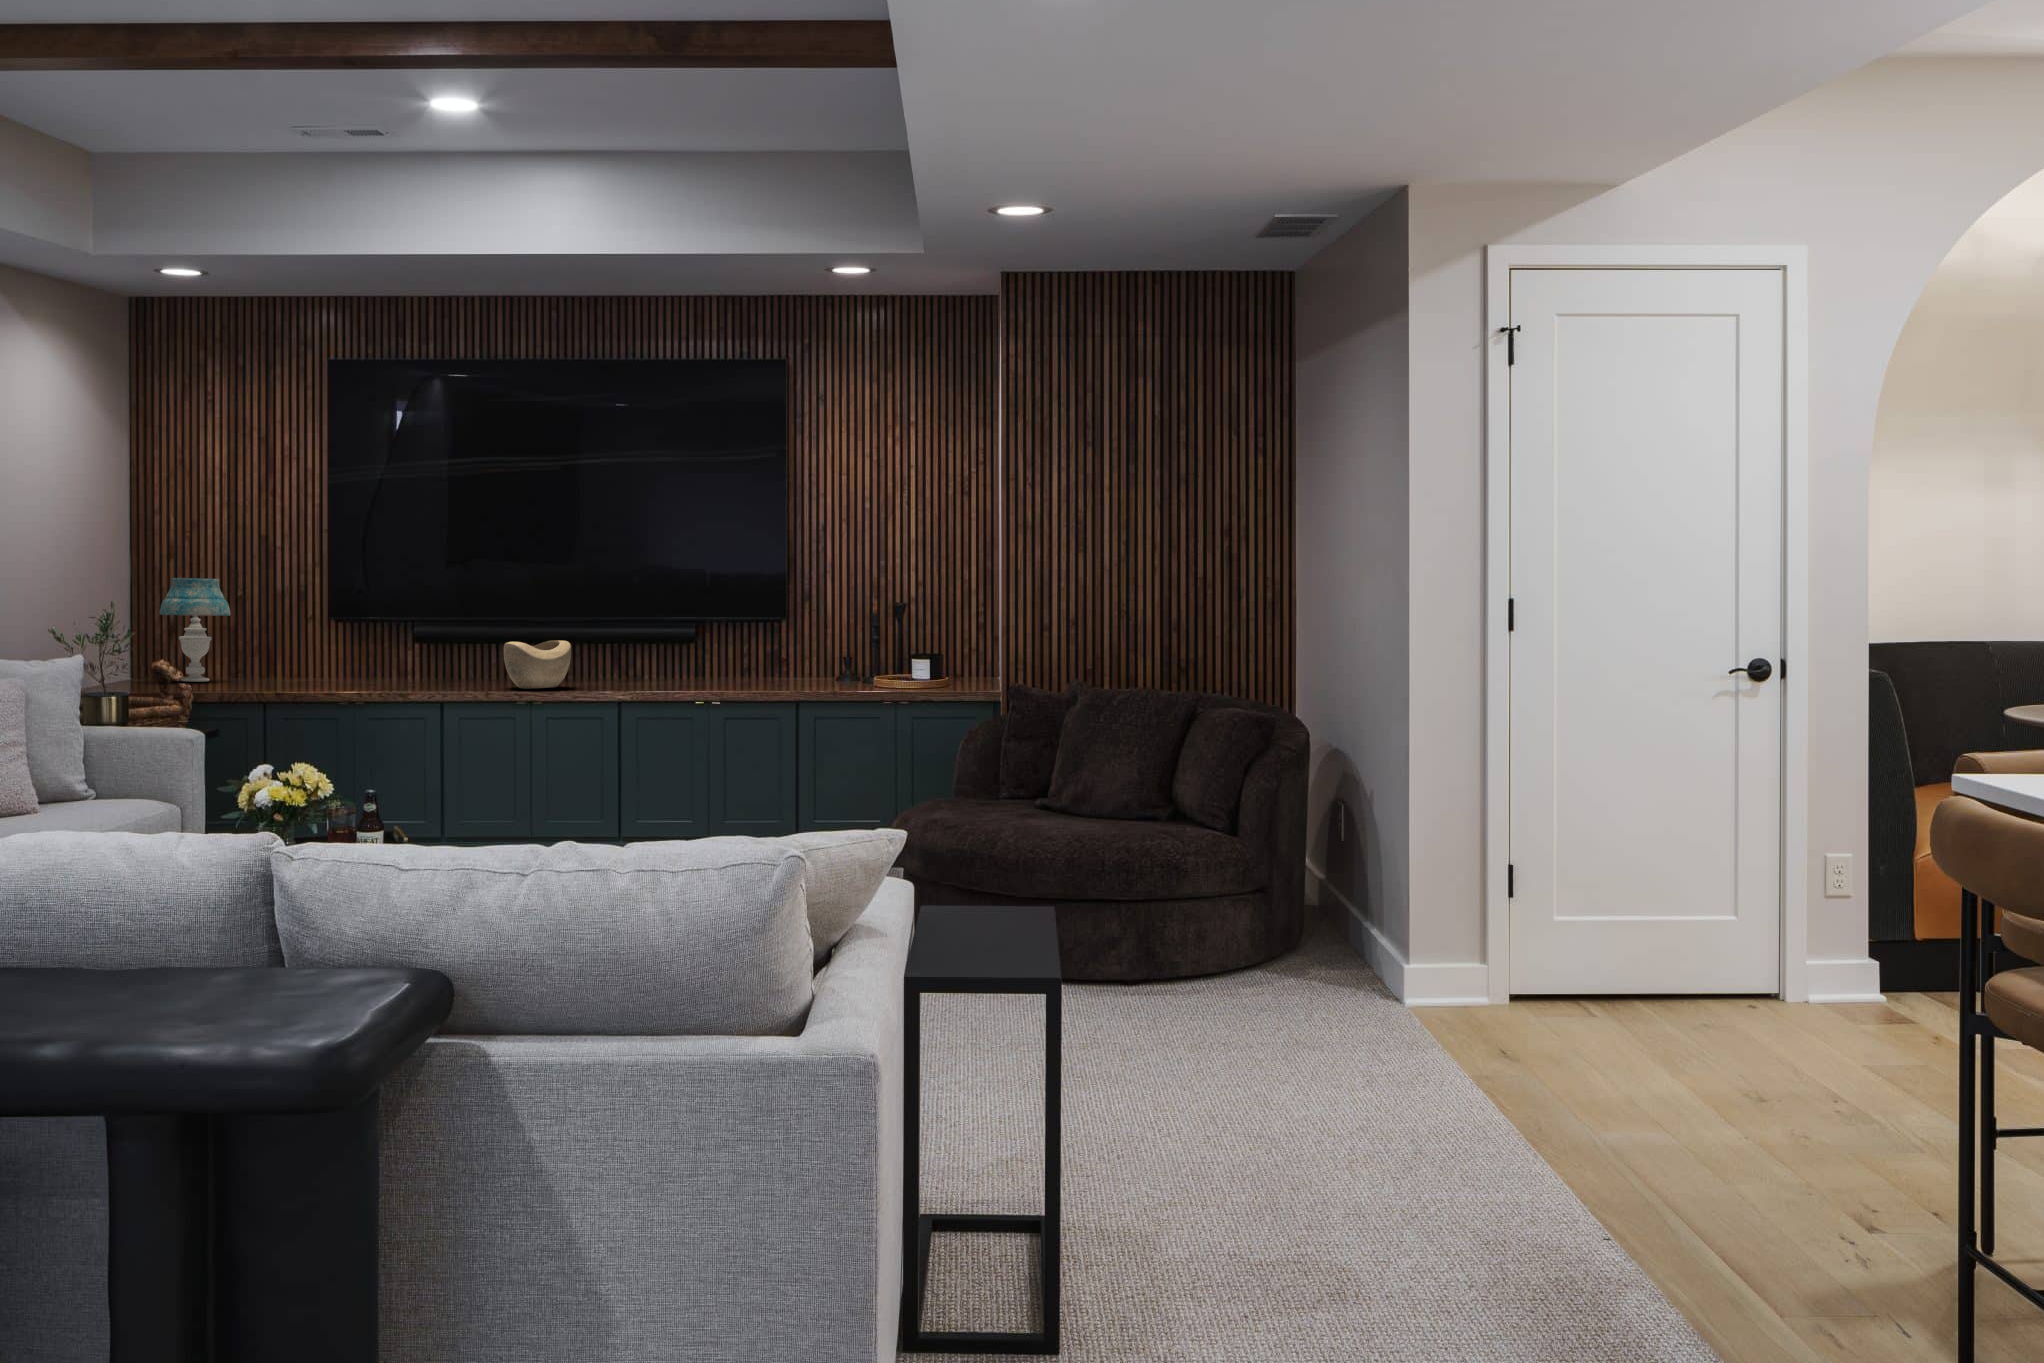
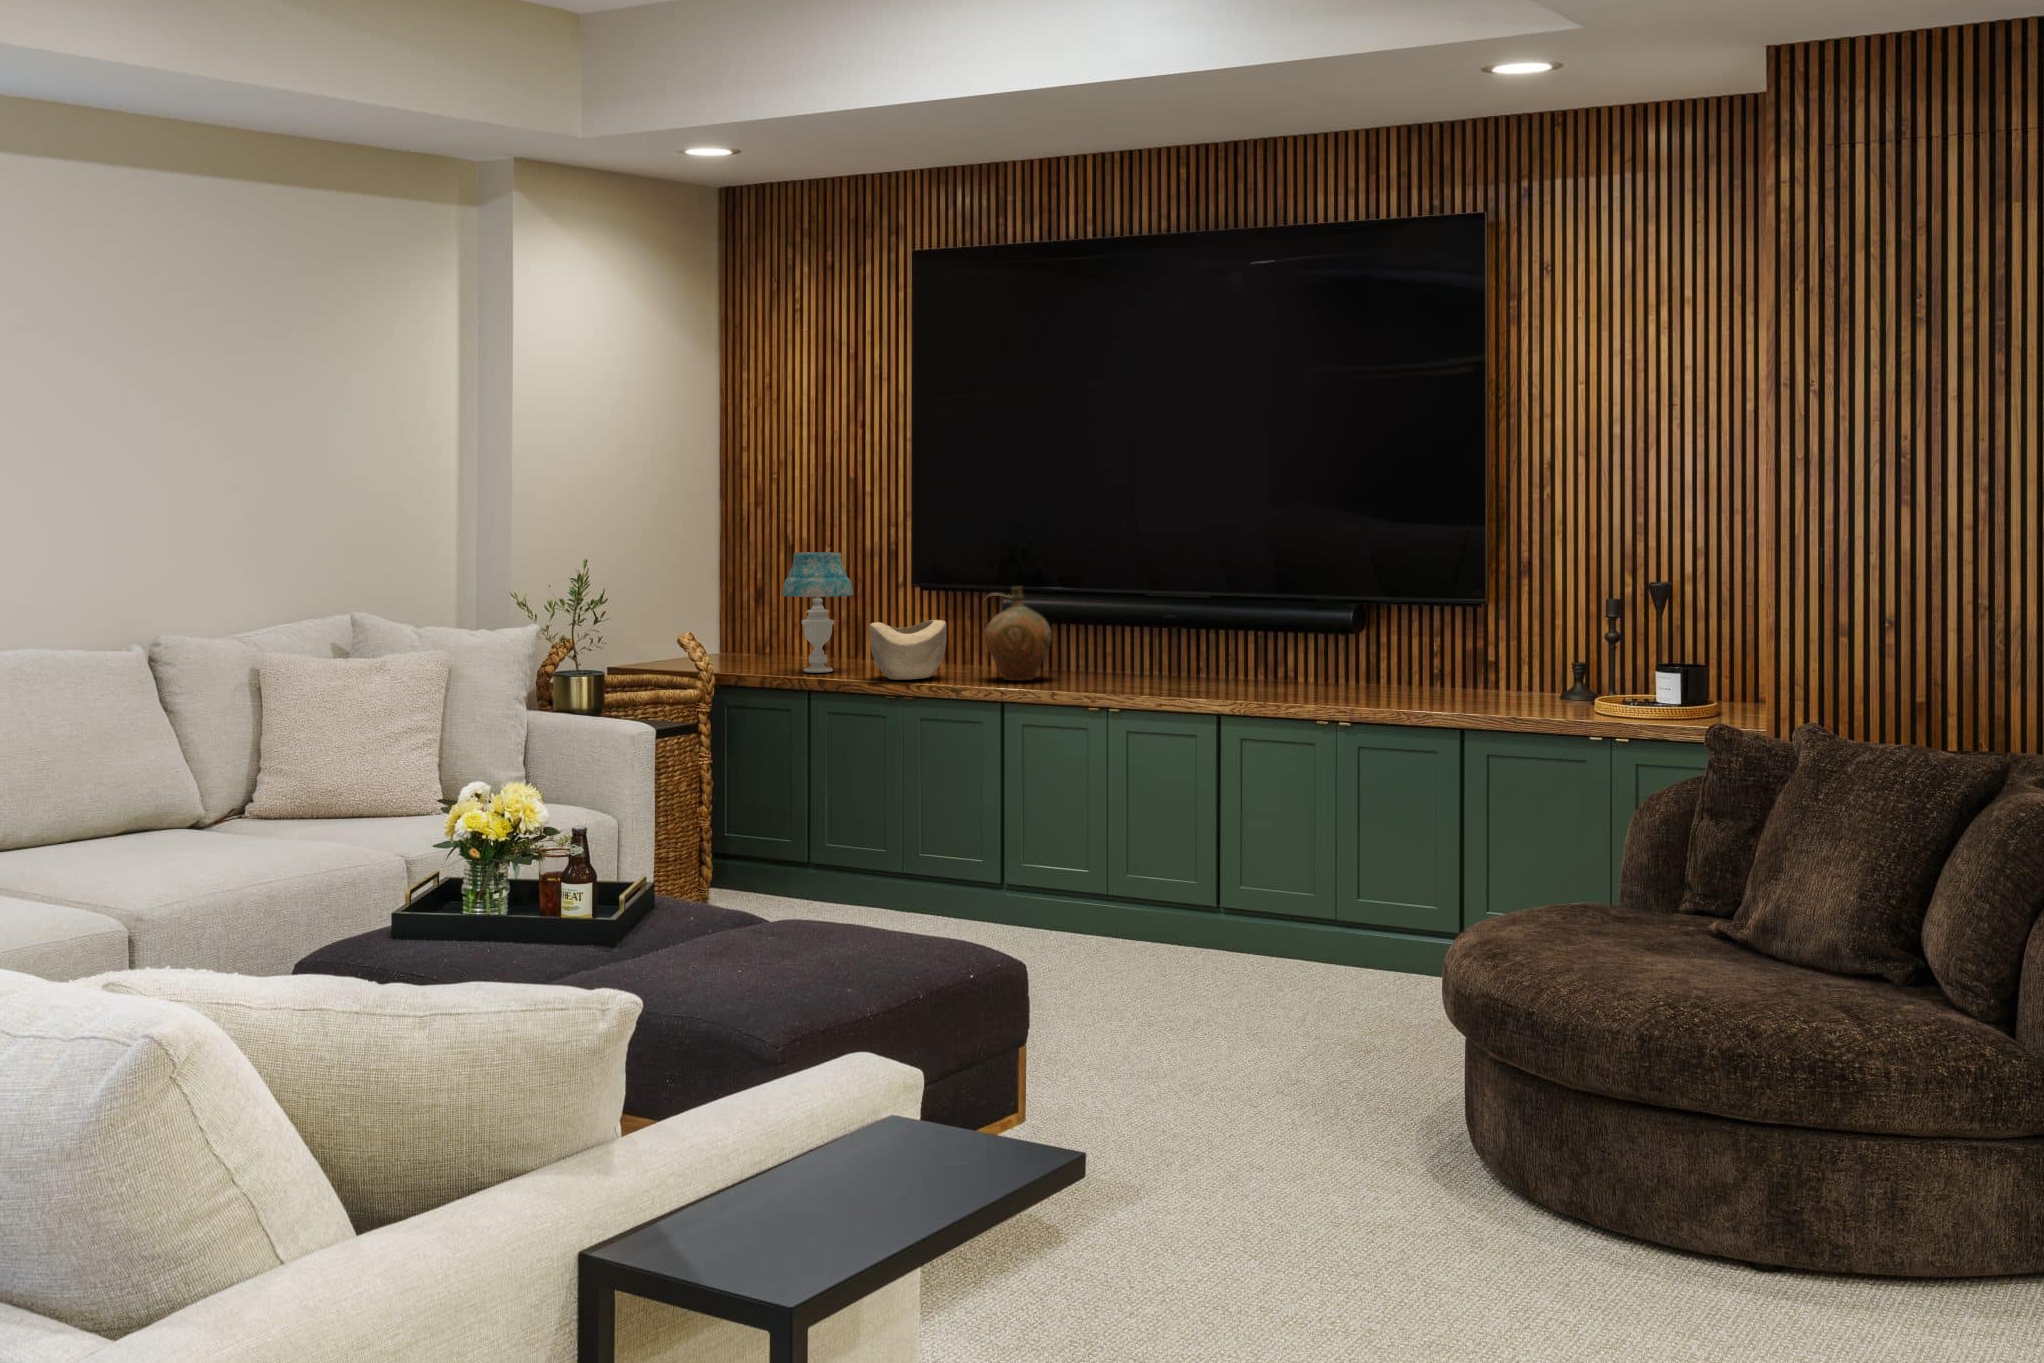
ceramic jug: none [371,608,432,683] -> present [982,587,1052,681]
decorative bowl: present [504,641,571,689] -> present [870,620,946,680]

